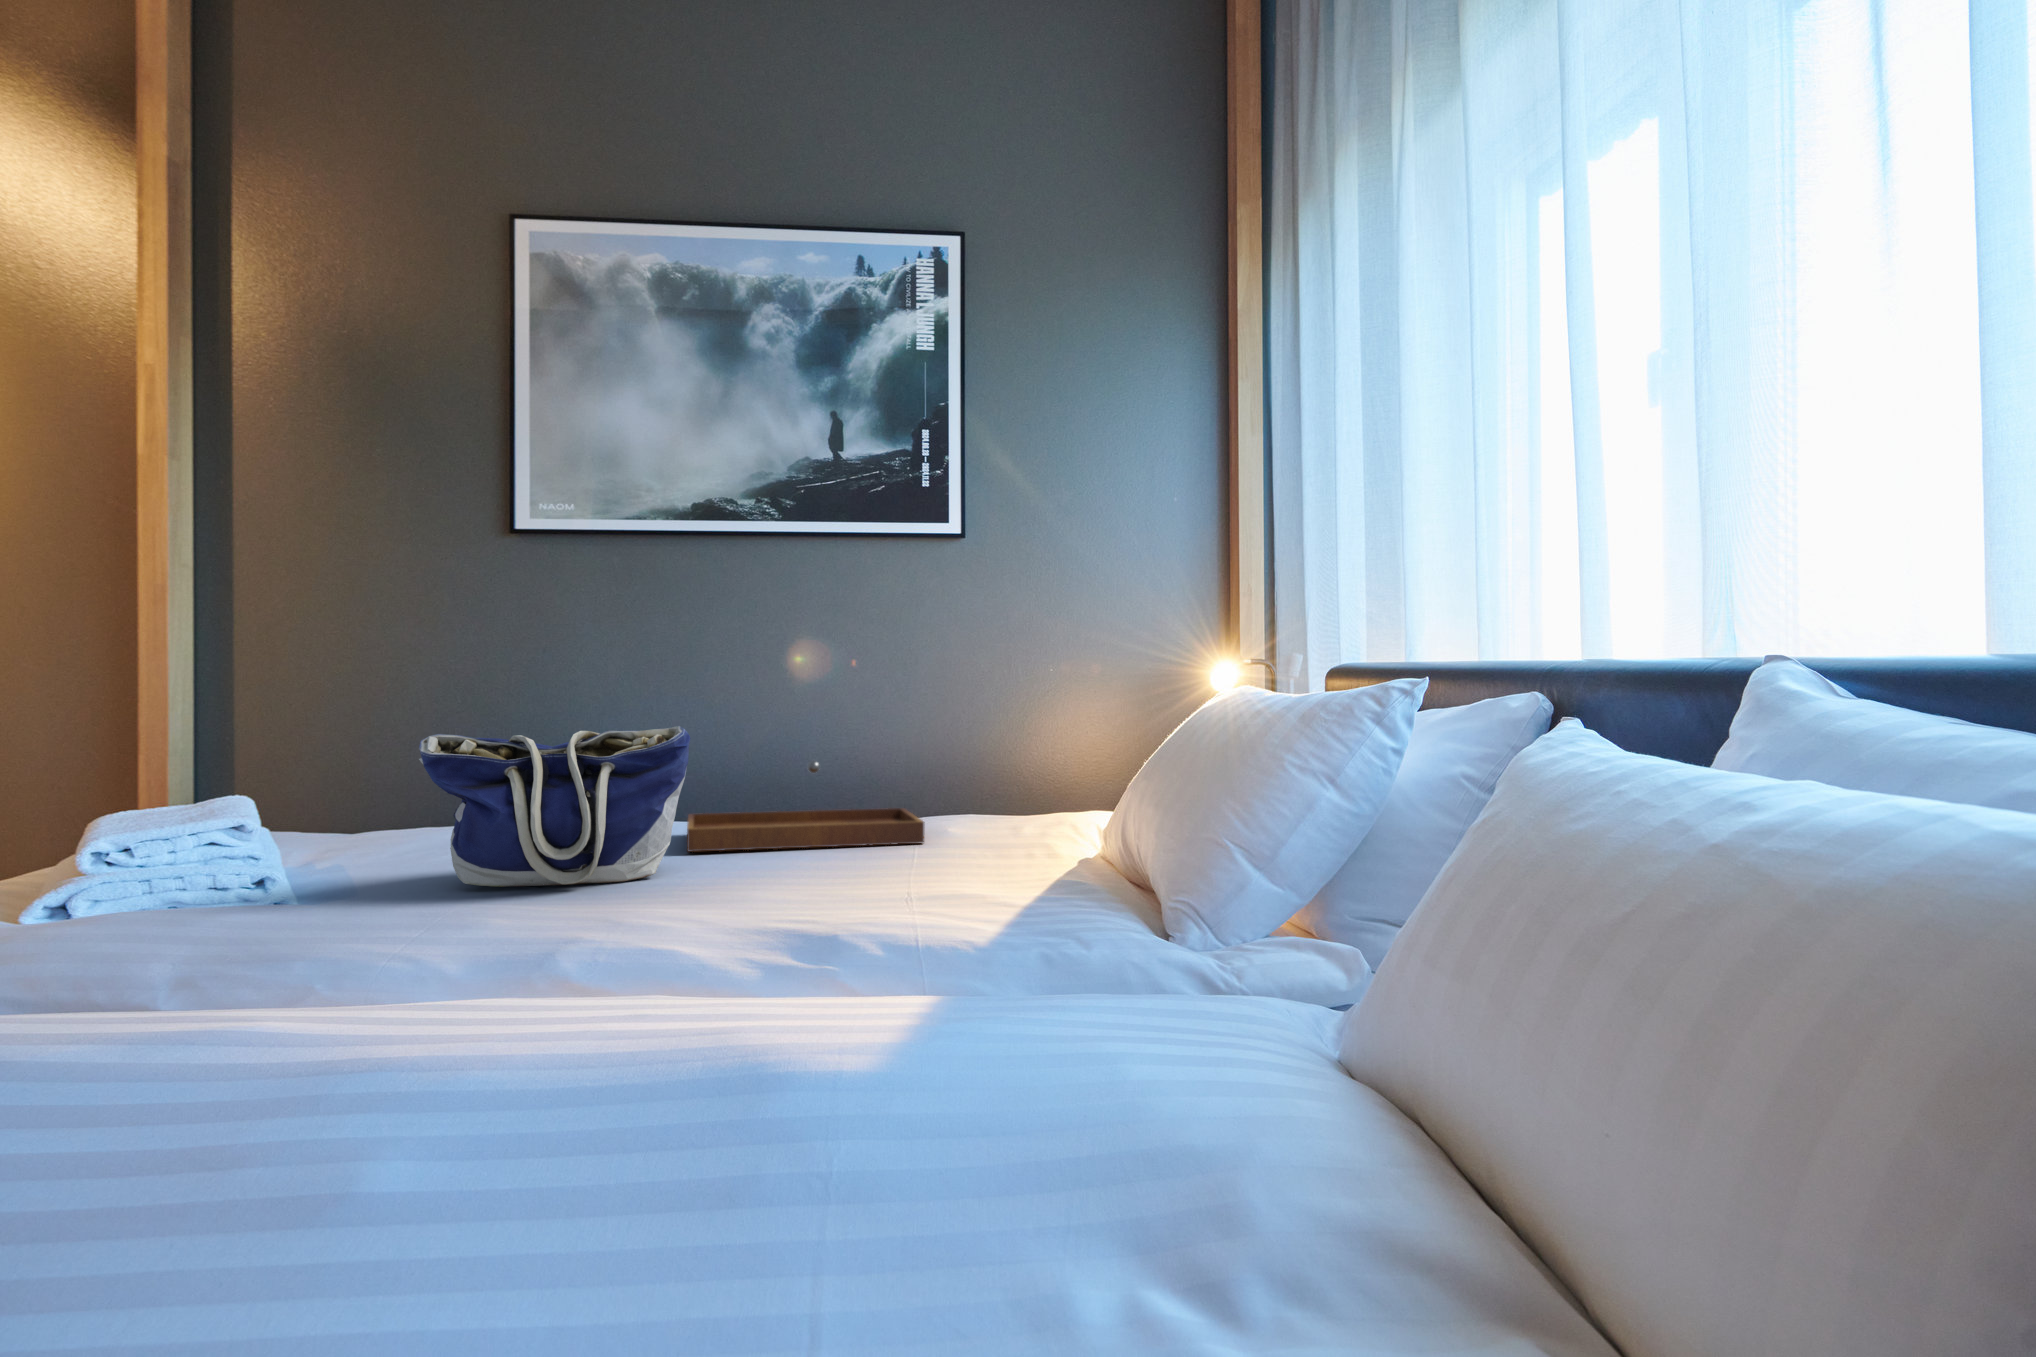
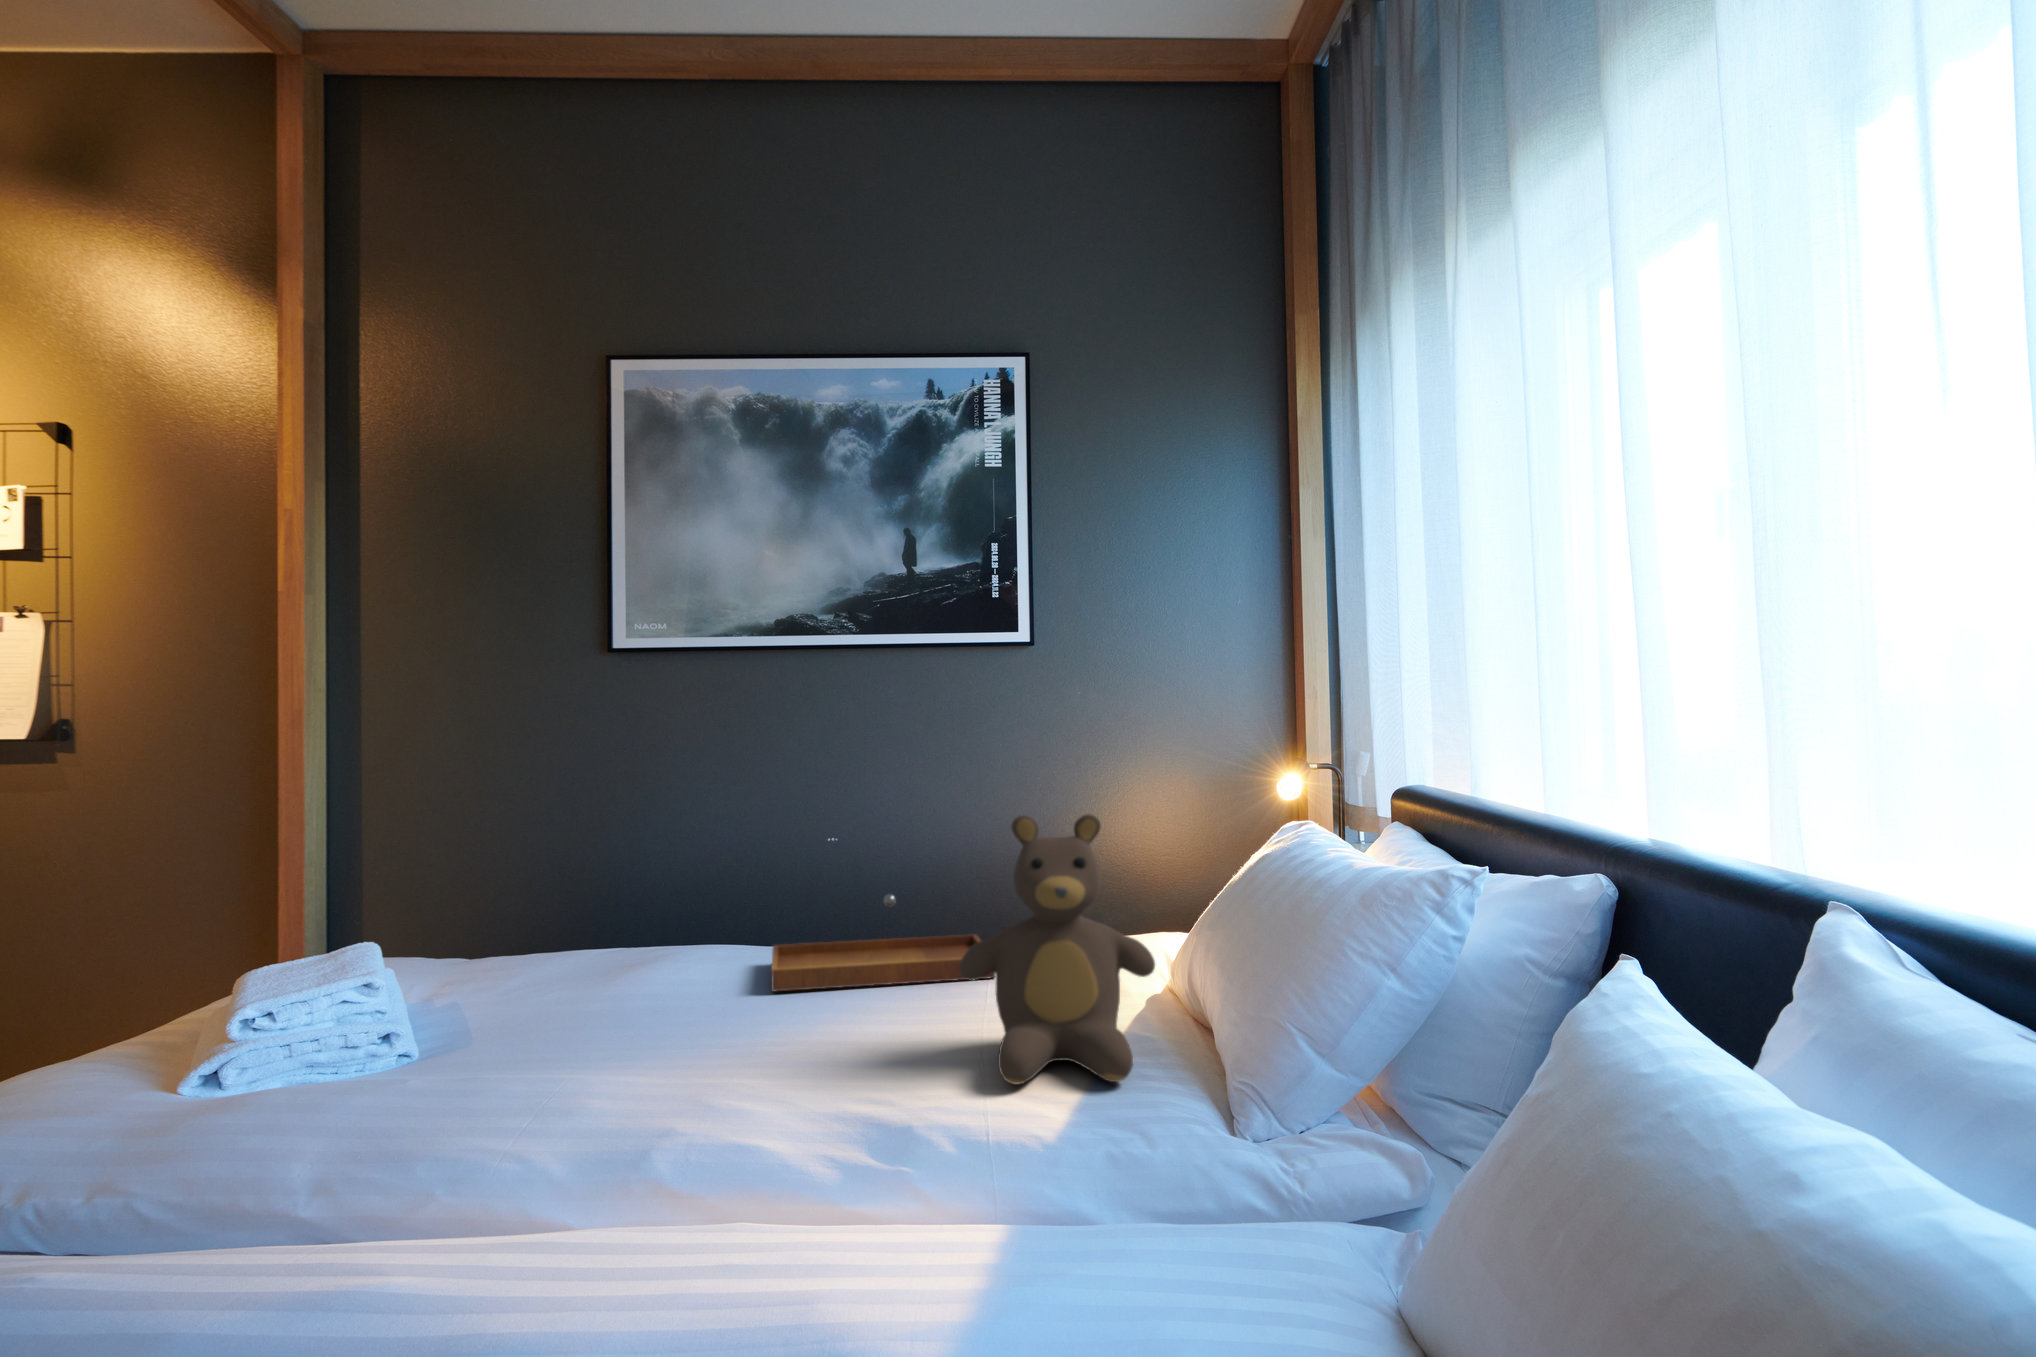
teddy bear: none [890,645,1095,913] -> present [959,814,1155,1084]
tote bag: present [419,726,690,887] -> none [526,886,773,1042]

